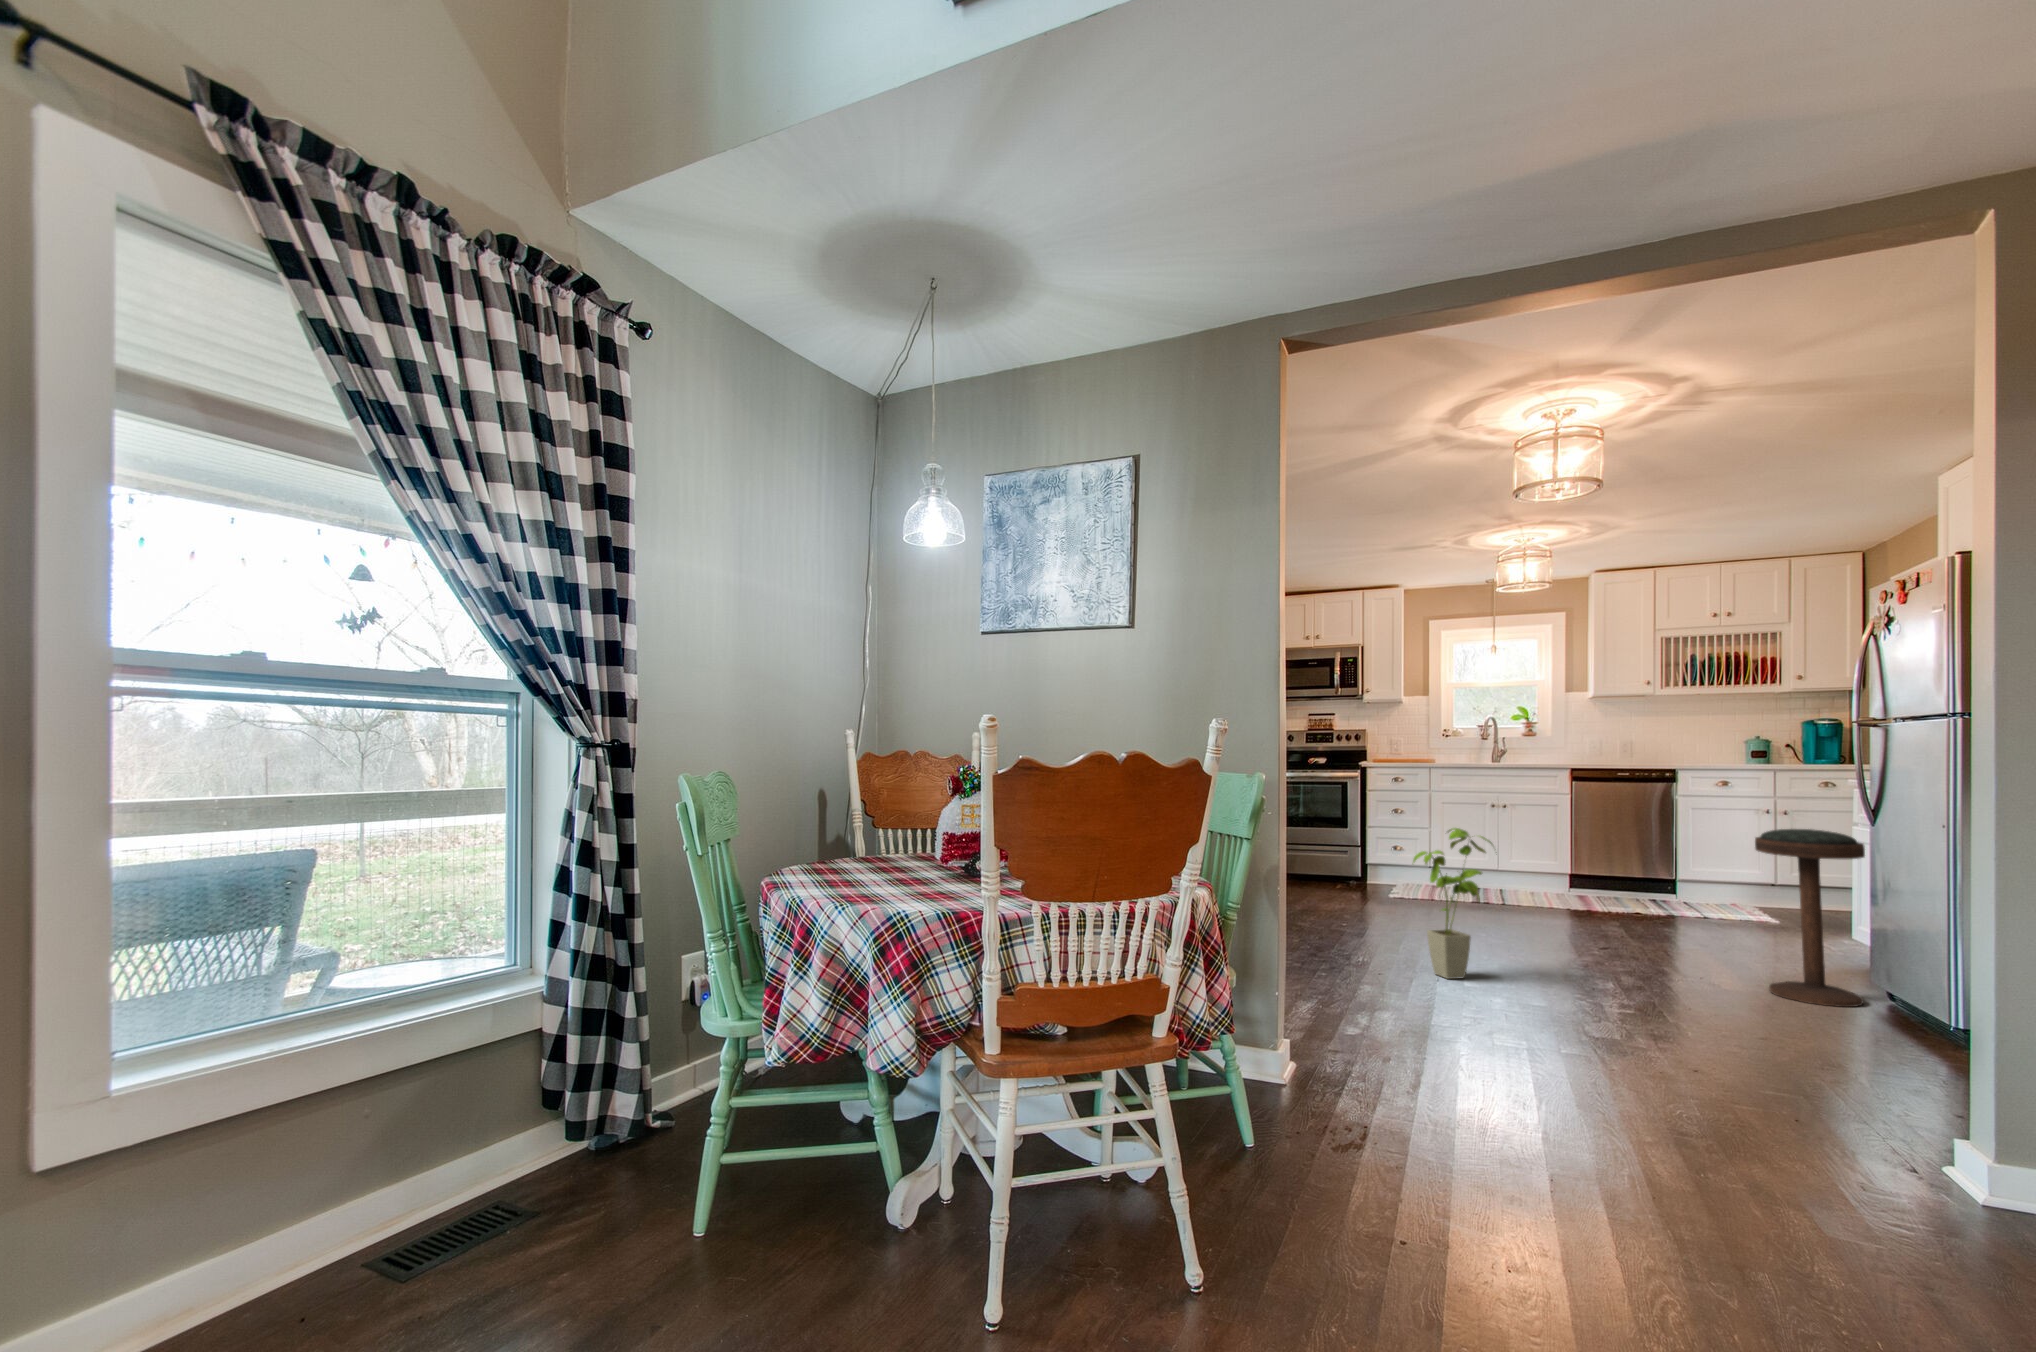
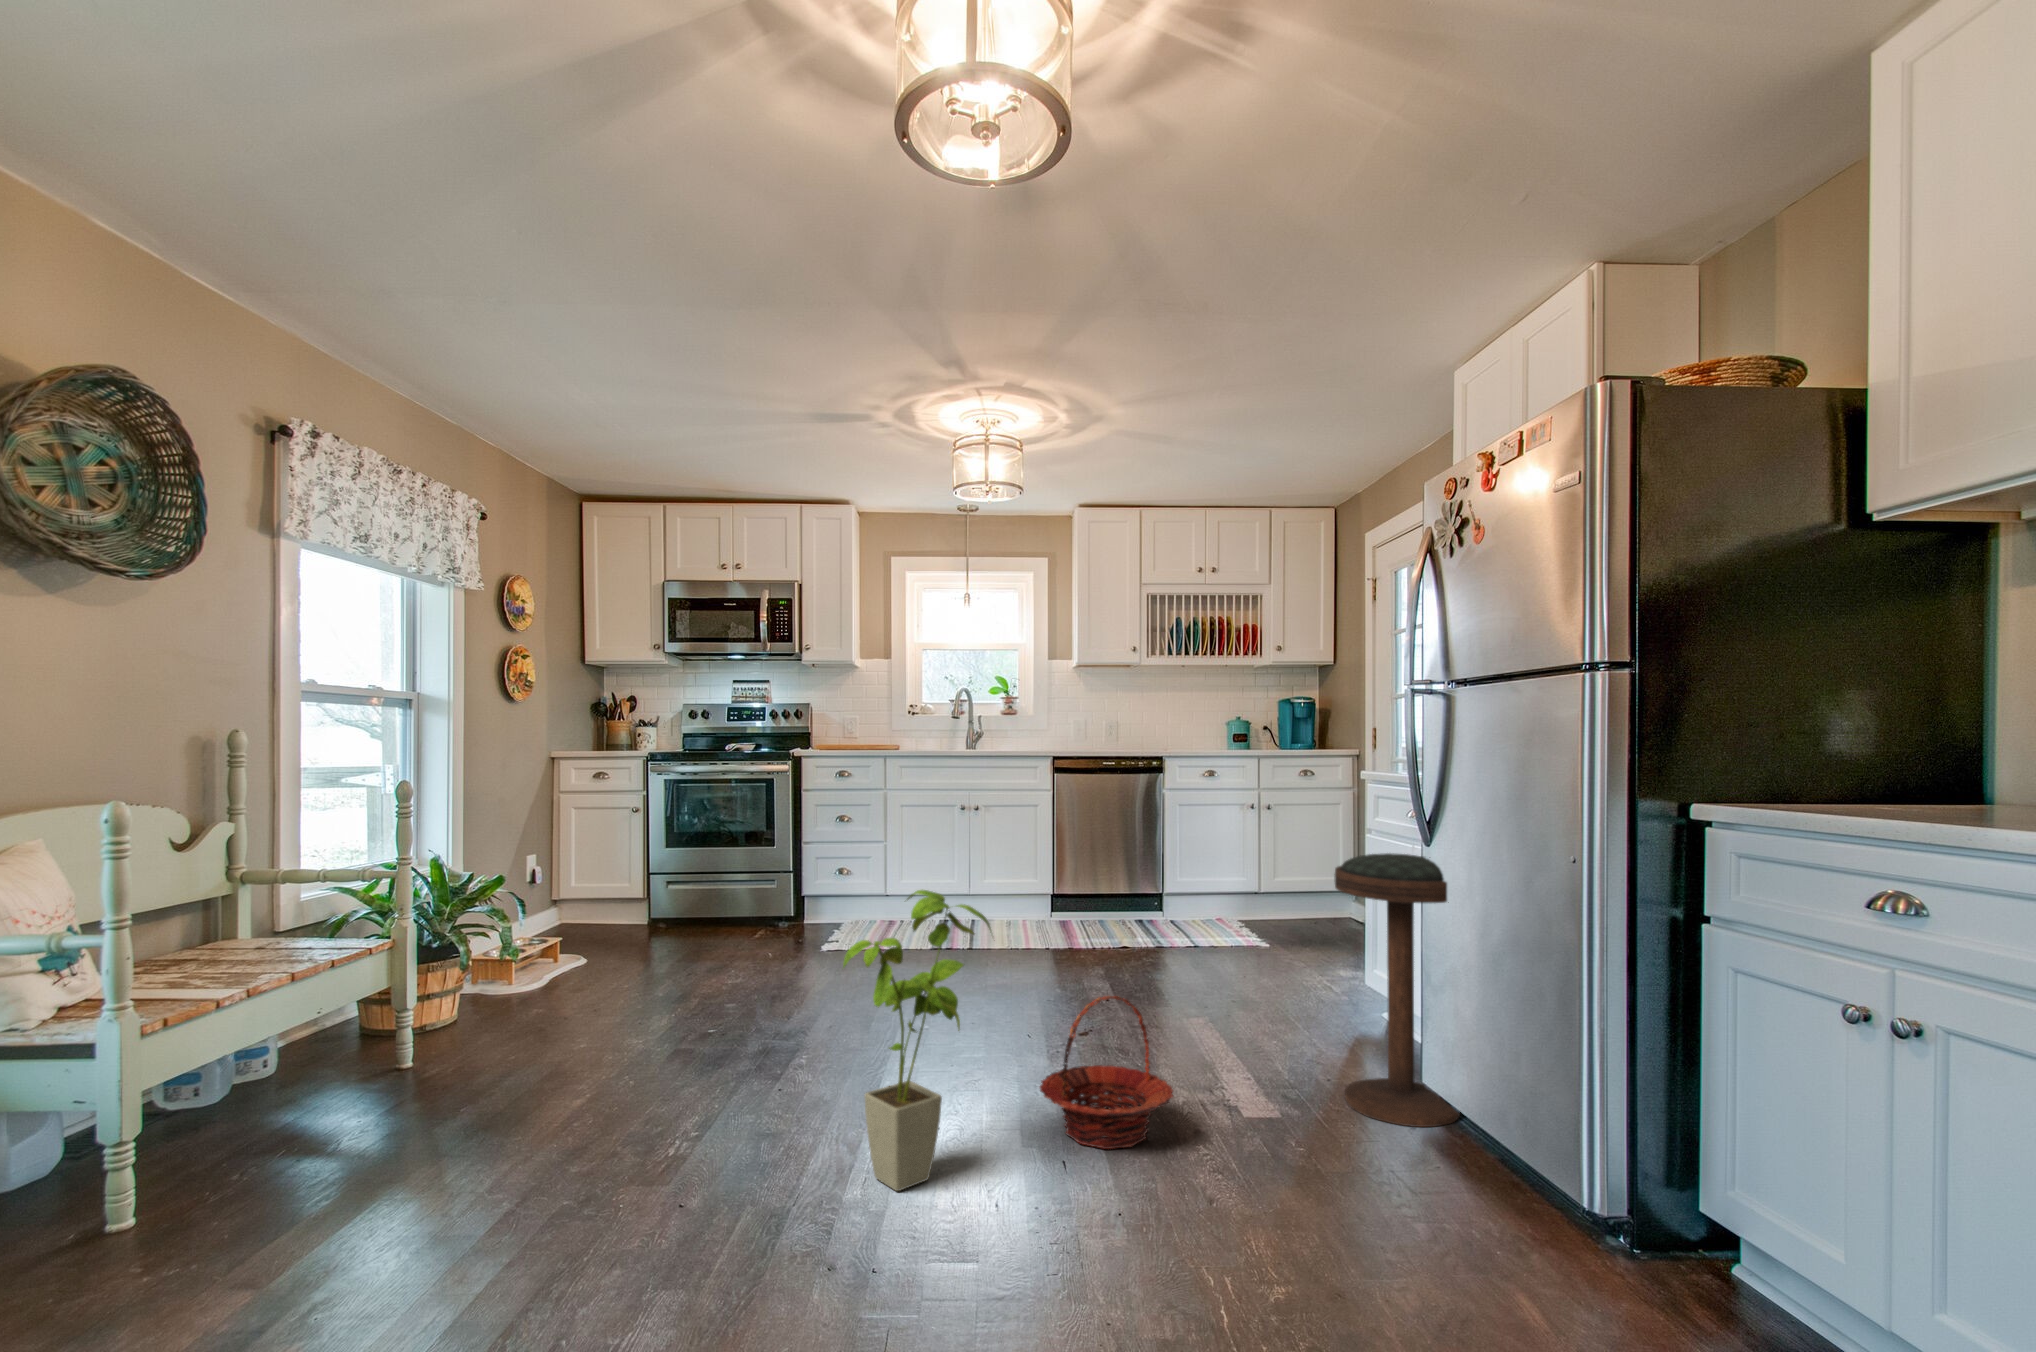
basket: none [1534,900,1625,985] -> present [1040,996,1173,1149]

